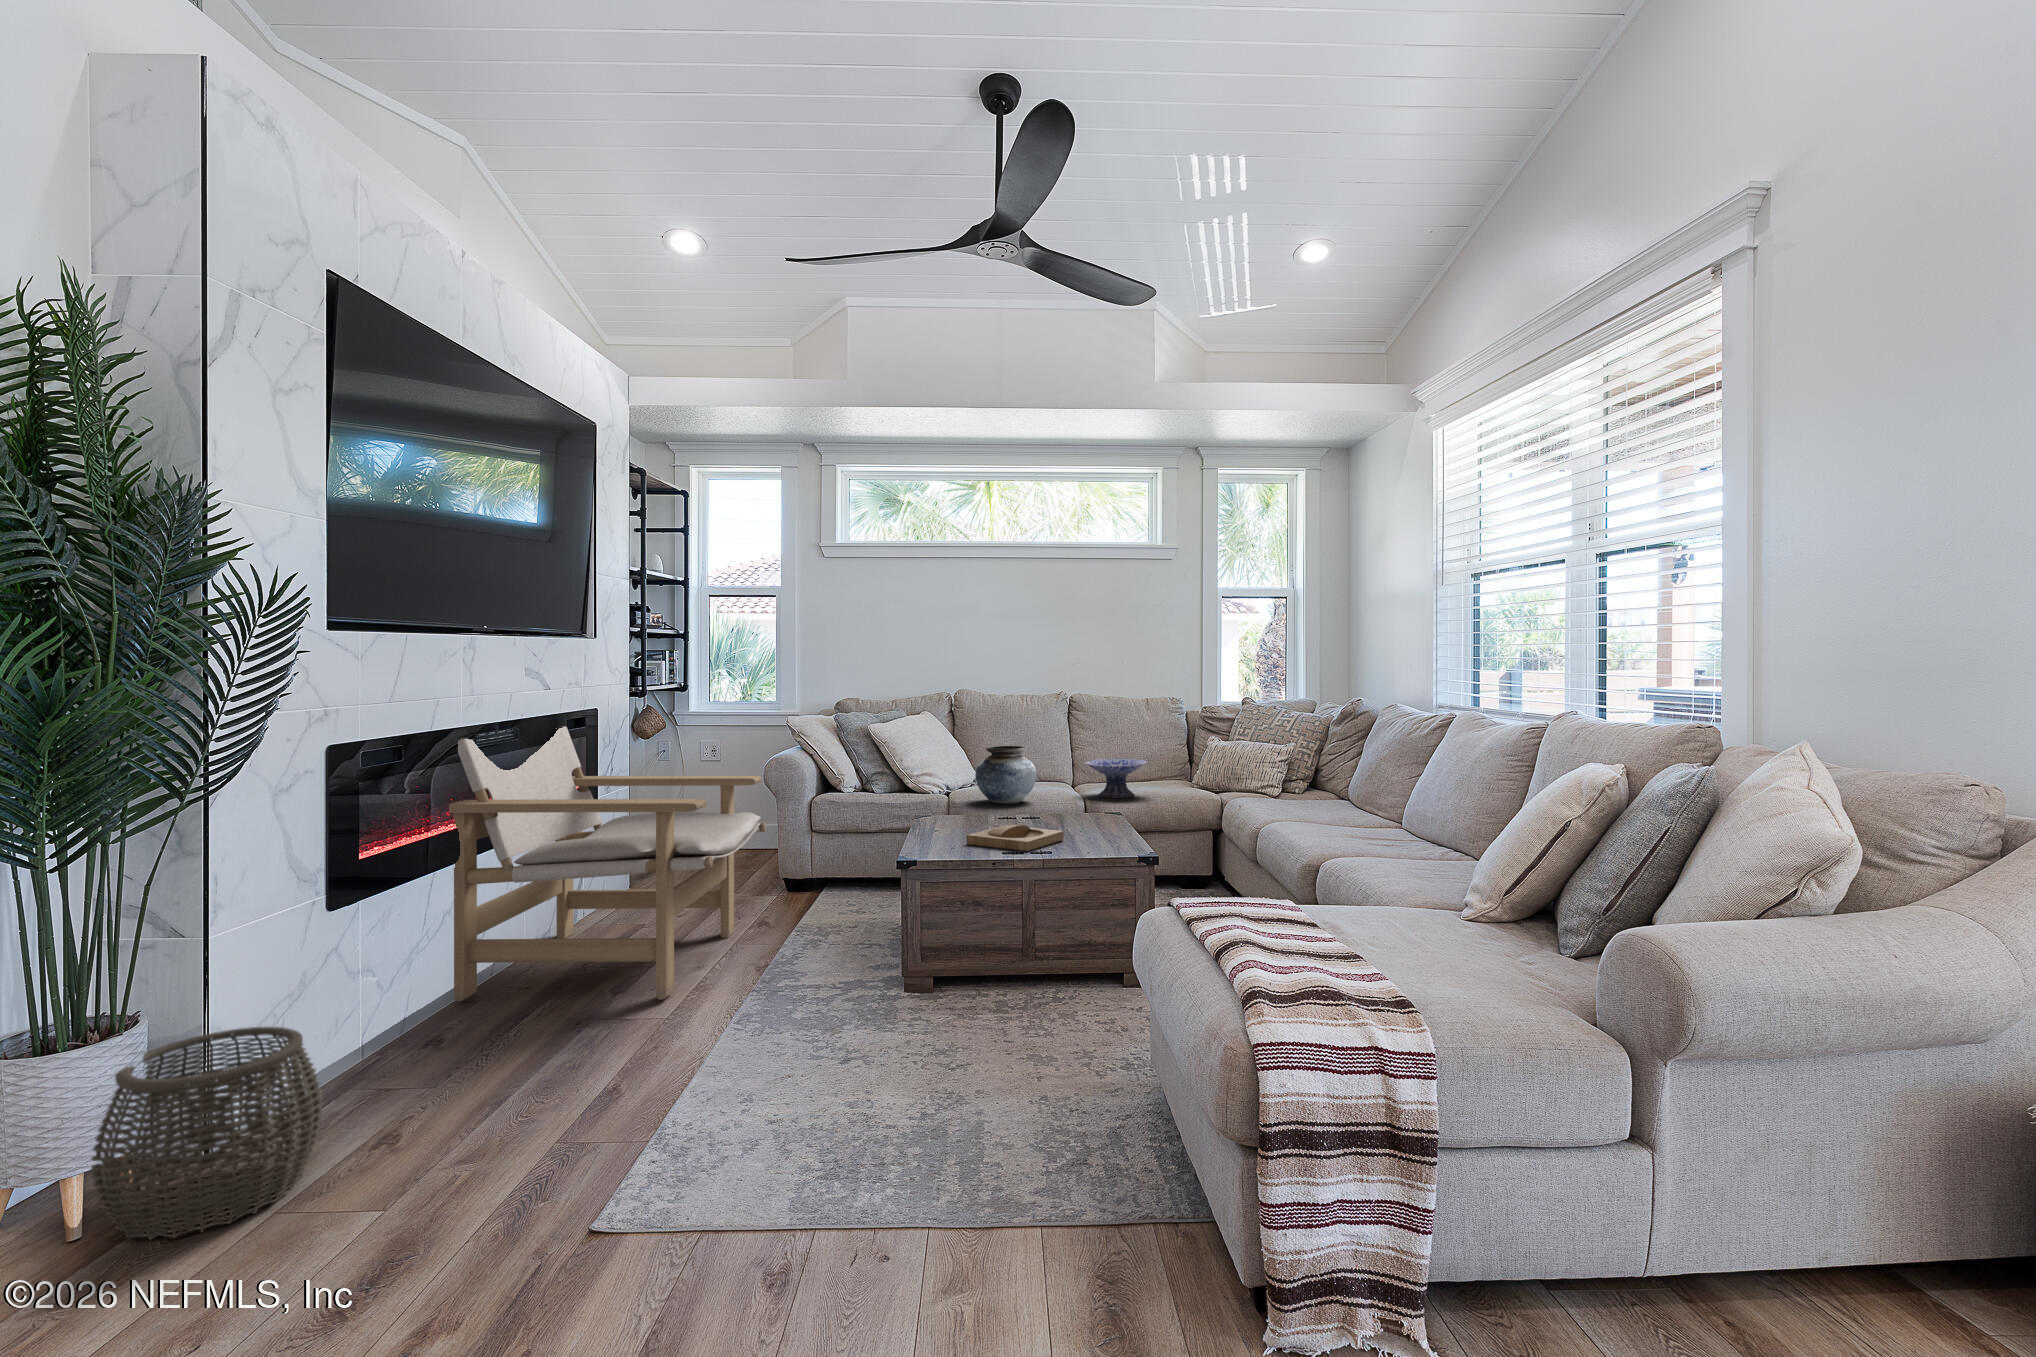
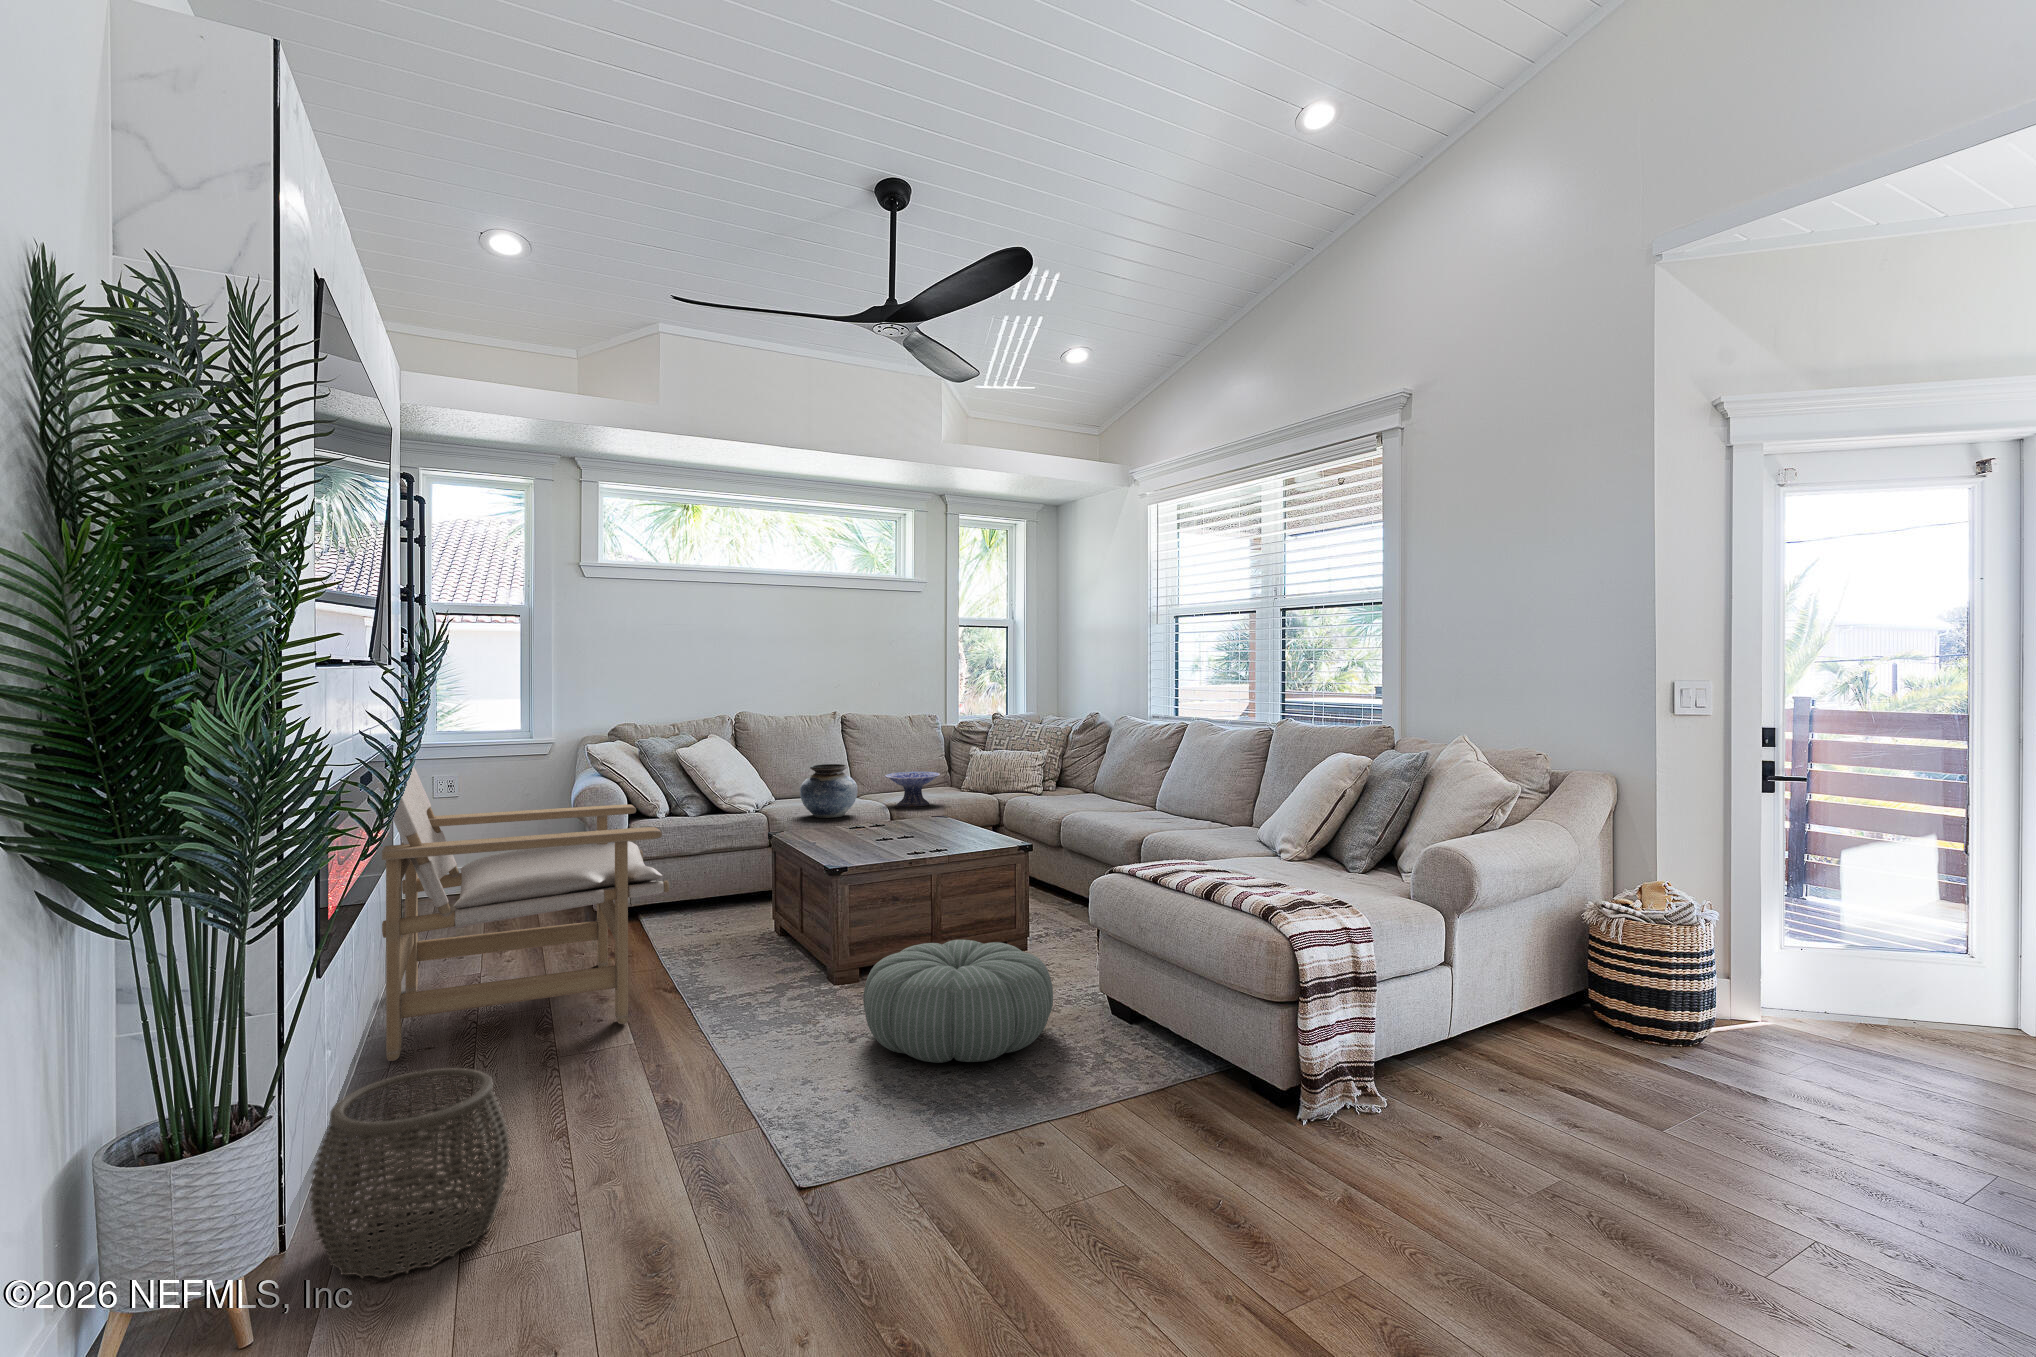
tray: present [967,825,1064,851] -> none [874,832,946,852]
pouf: none [820,962,1061,1127] -> present [863,940,1053,1063]

